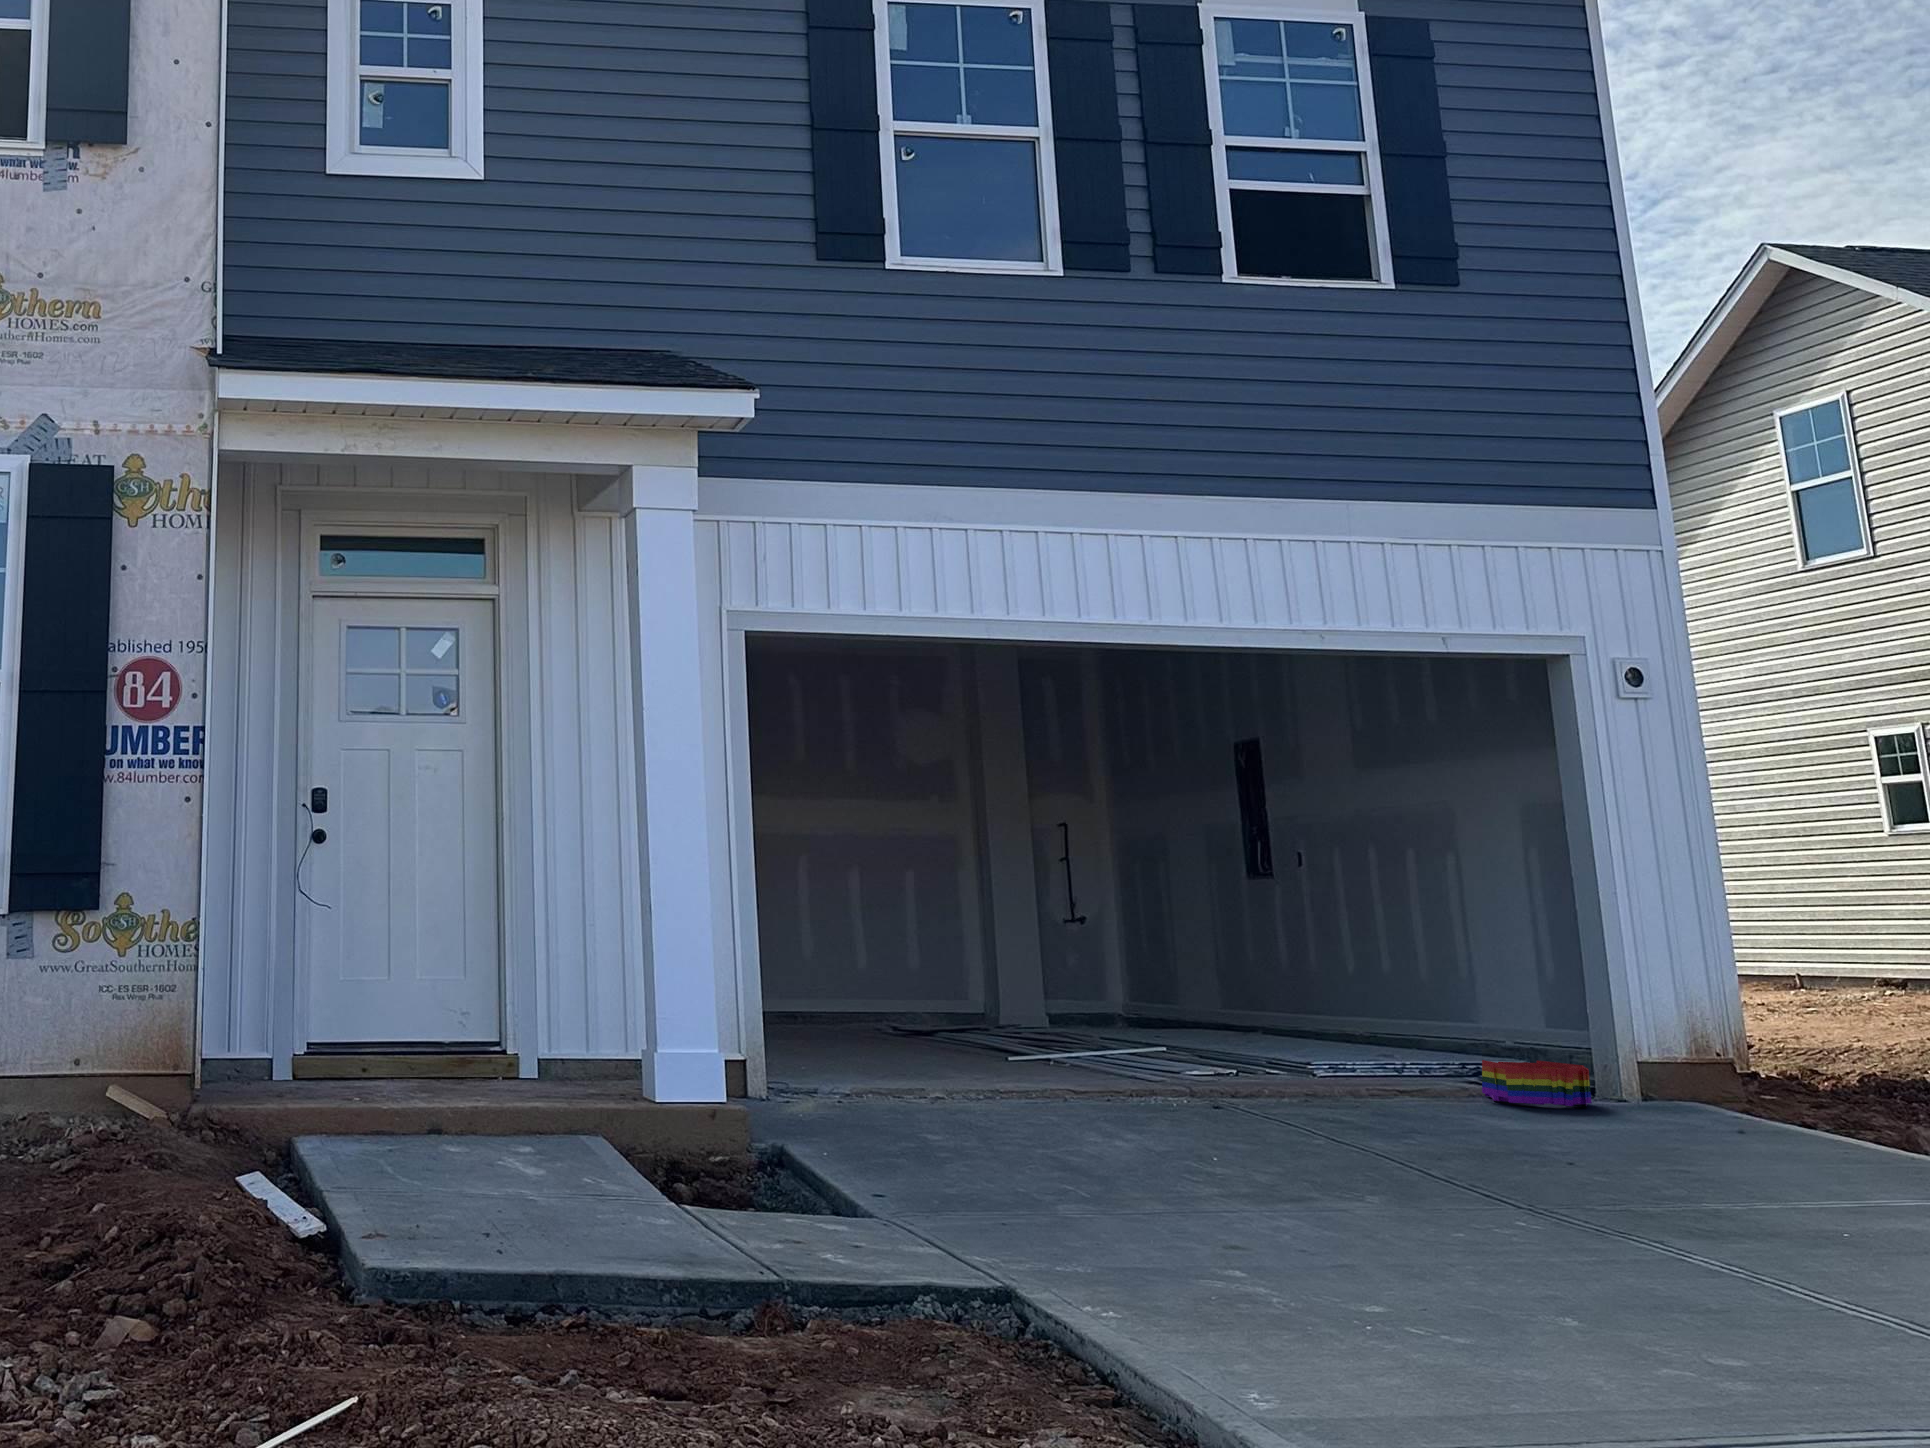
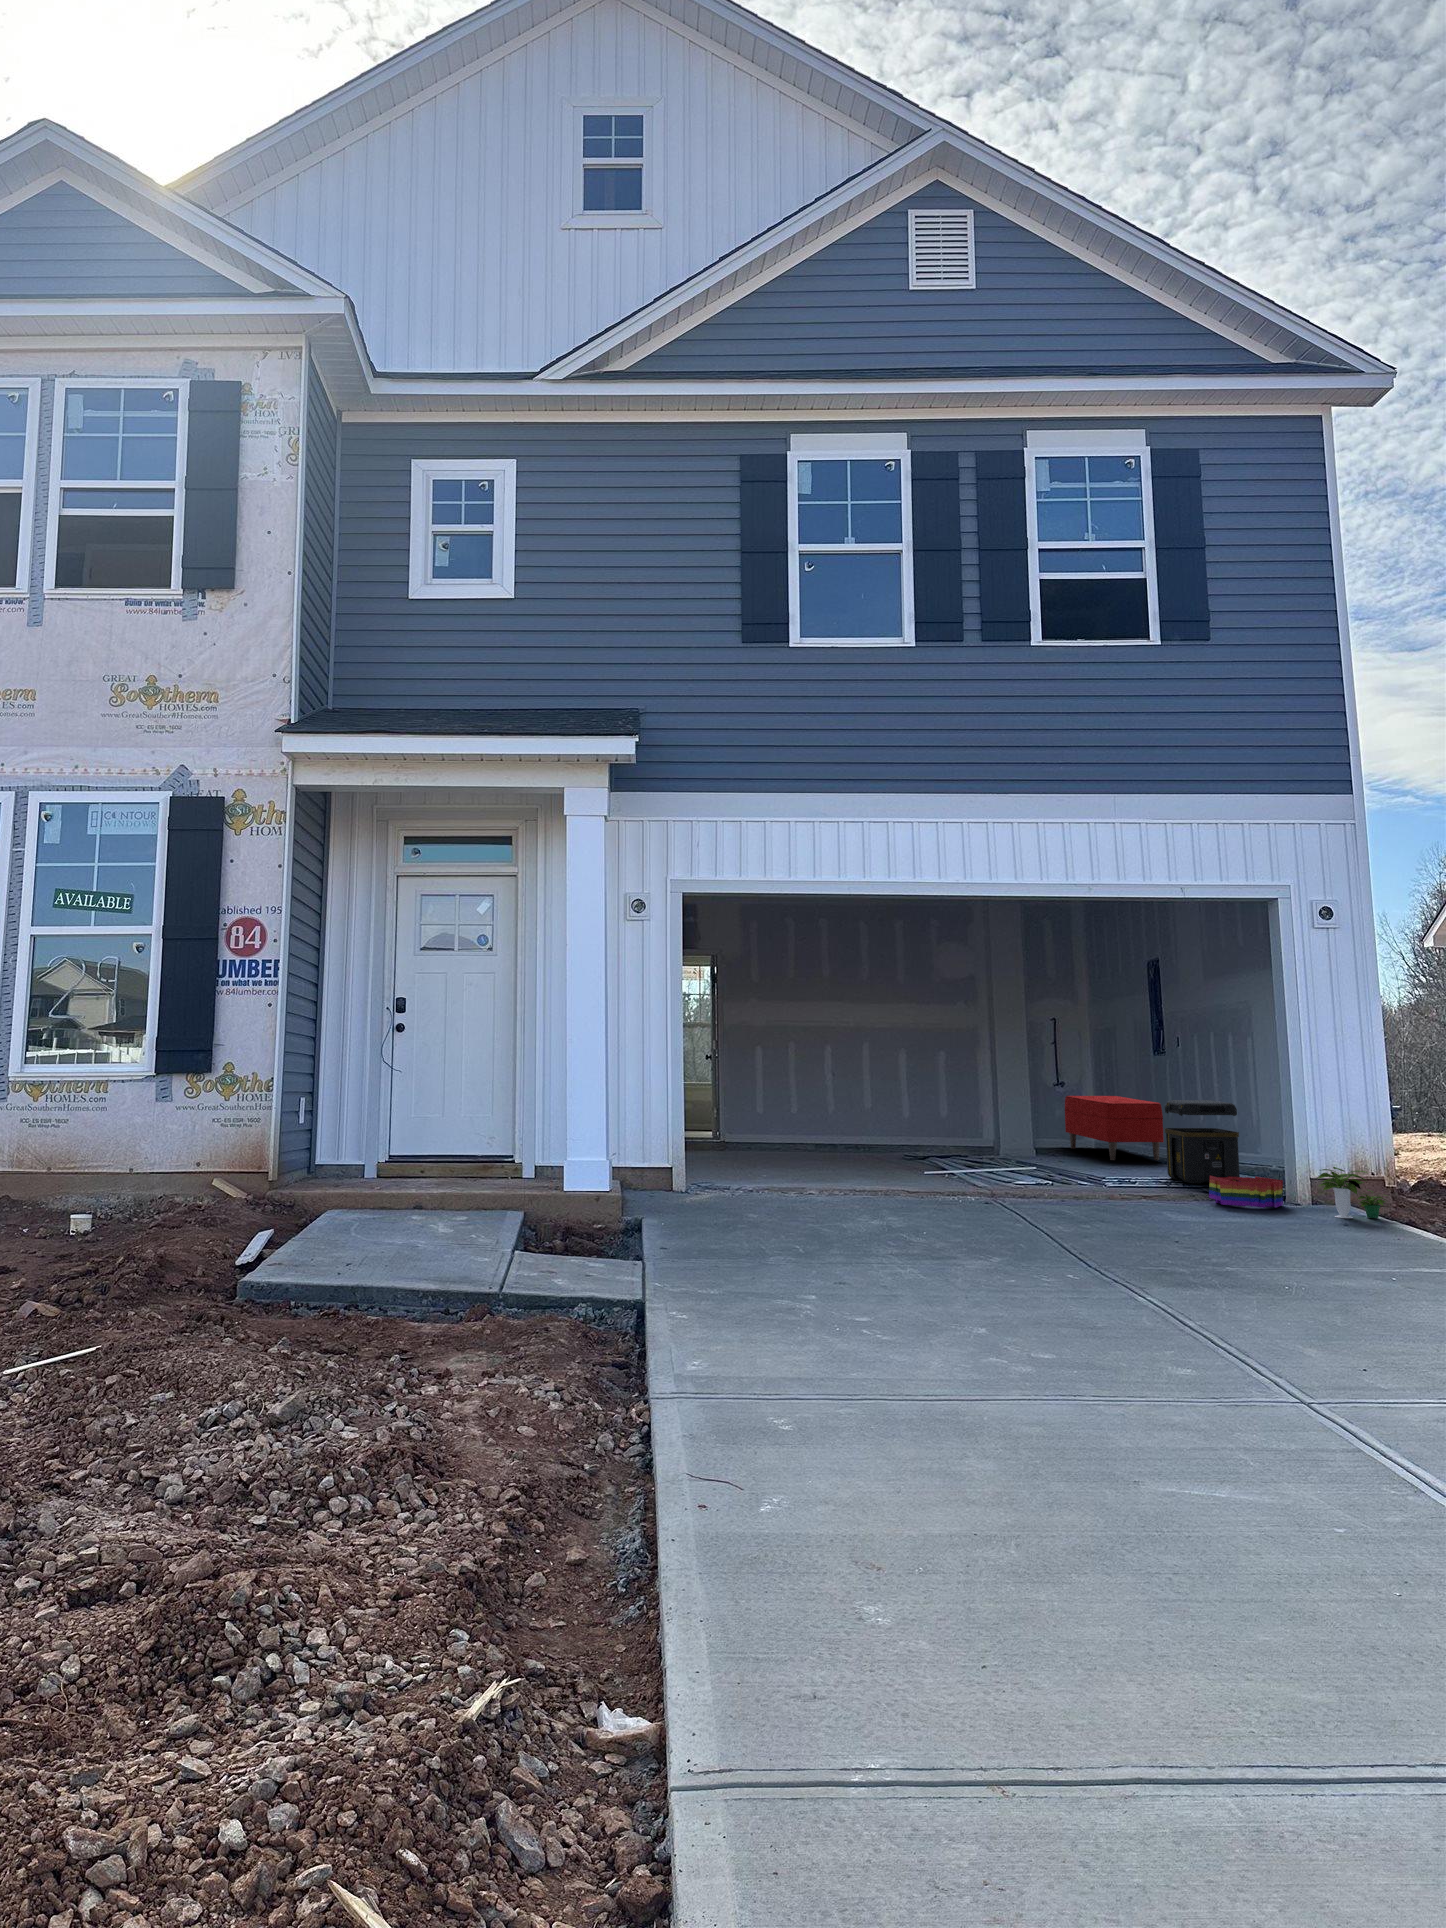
bench: none [1154,949,1322,1043] -> present [1065,1096,1163,1160]
toolbox: none [1359,951,1477,1074] -> present [1165,1100,1240,1184]
potted plant: none [1647,1043,1752,1119] -> present [1317,1167,1386,1218]

